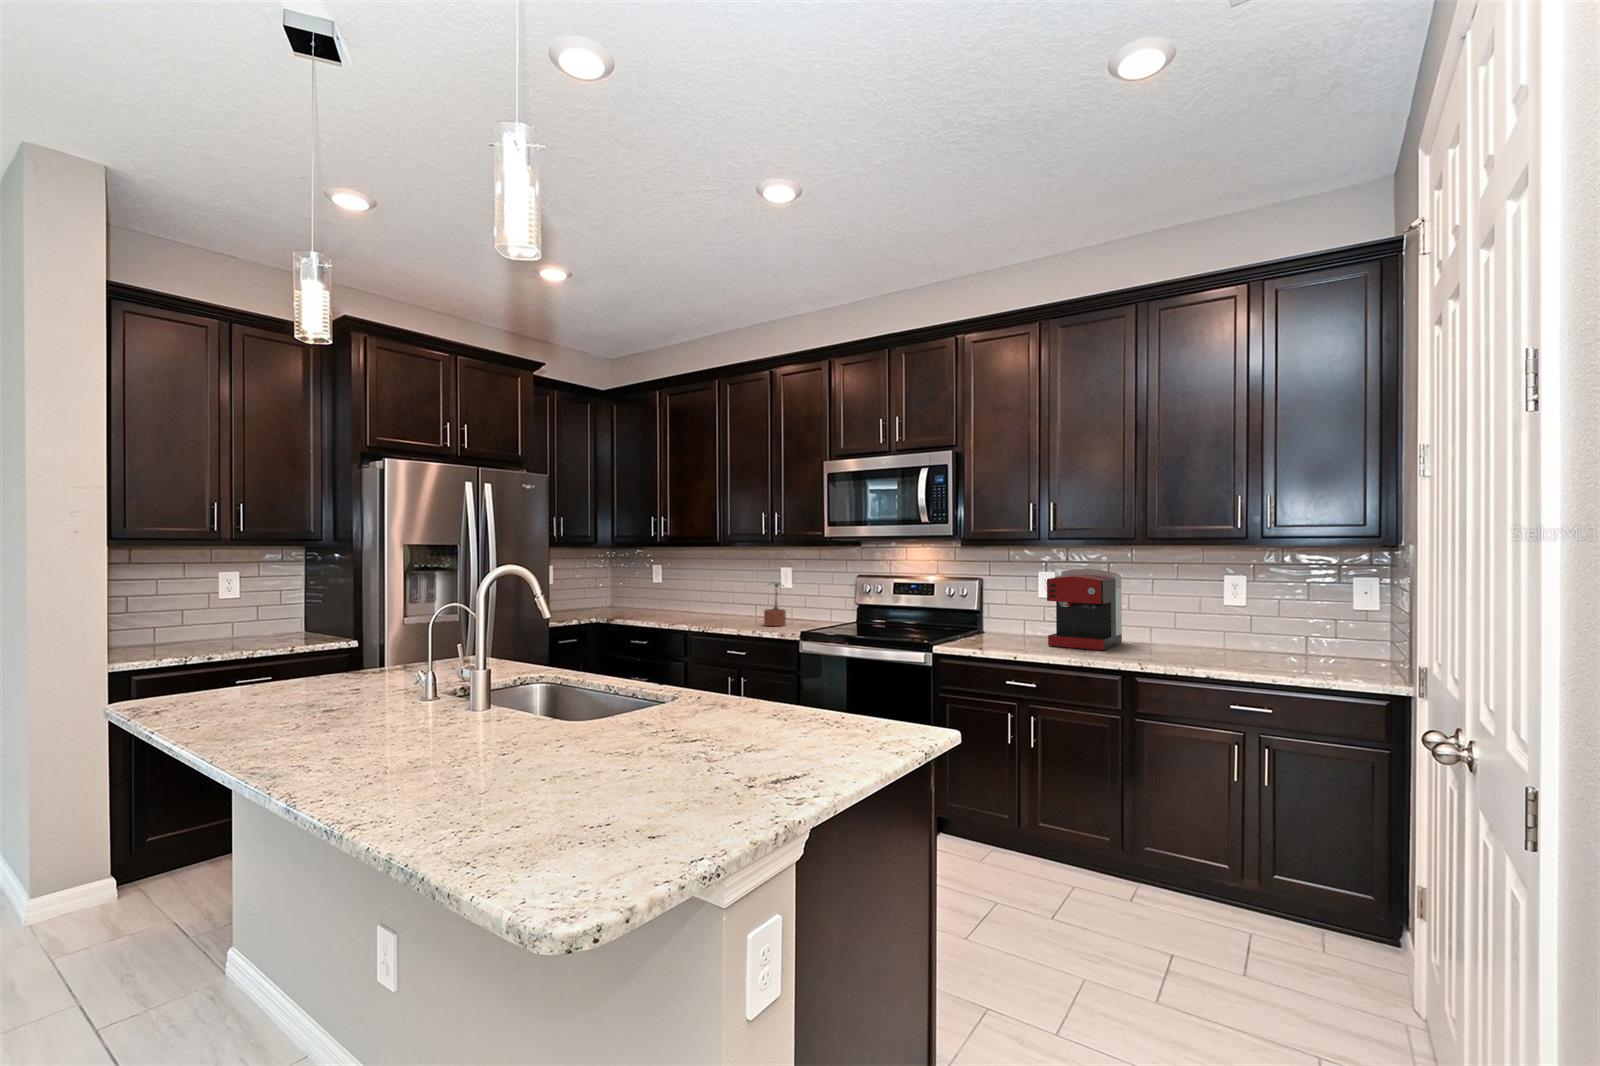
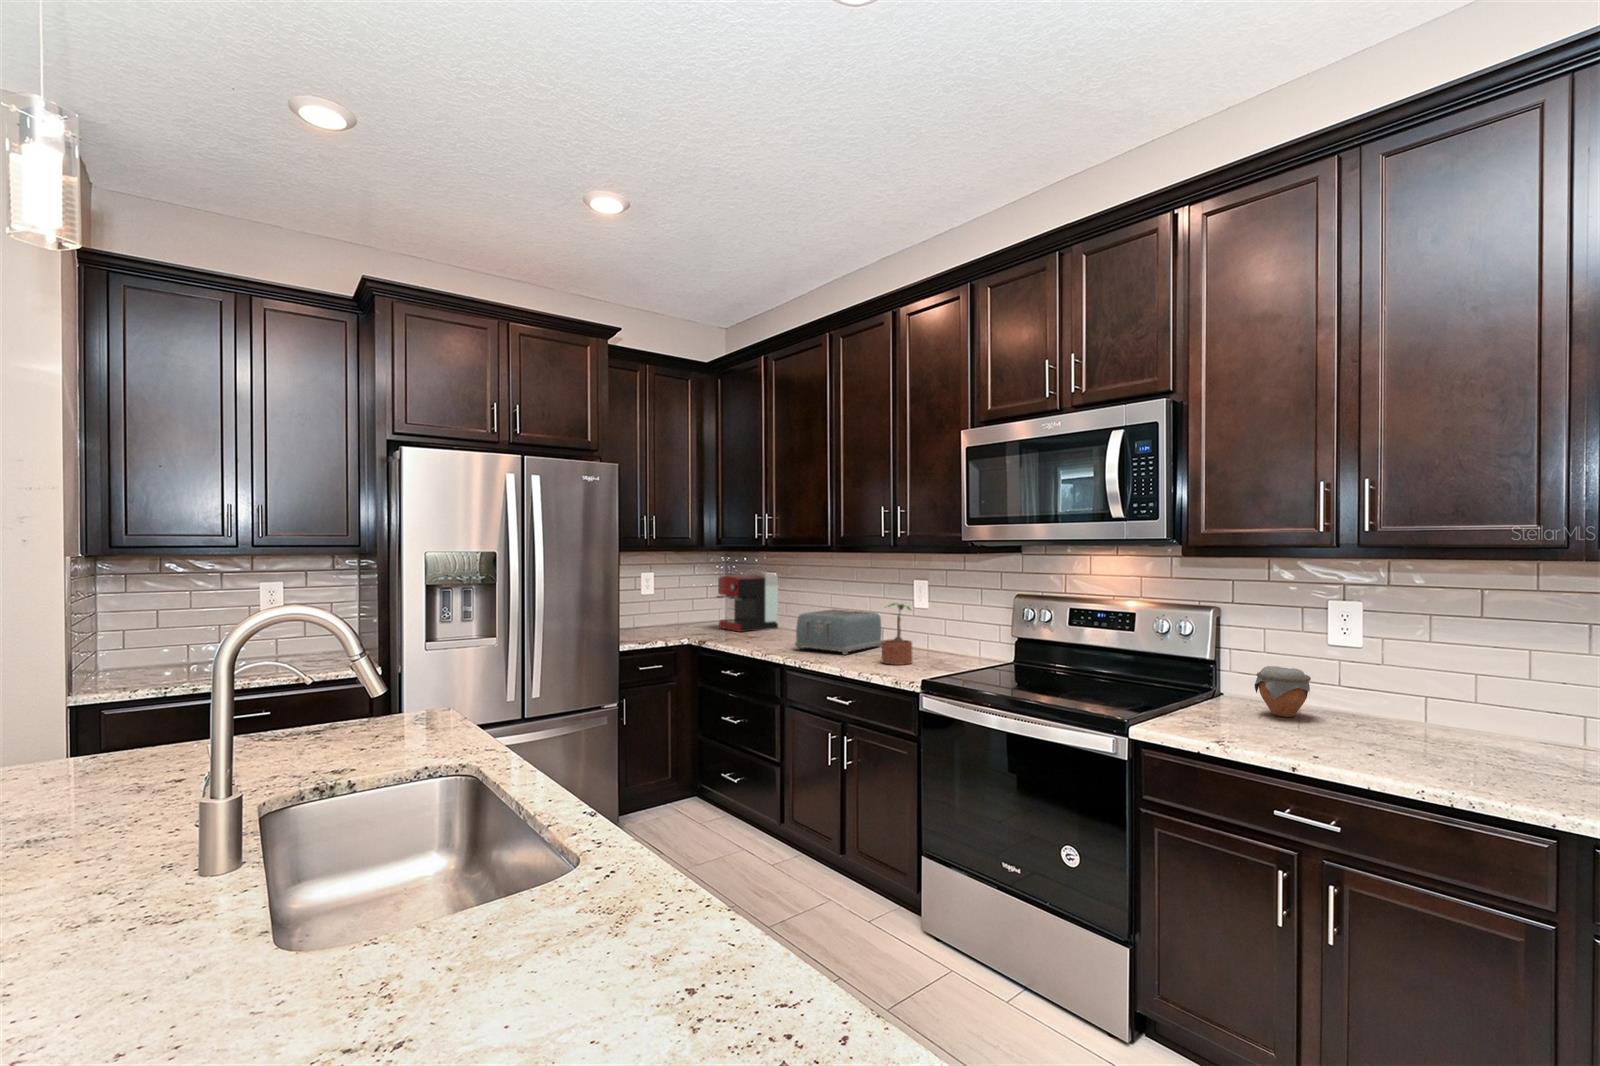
coffee maker: present [1047,569,1122,650] -> present [717,570,778,632]
toaster: none [692,591,758,622] -> present [795,609,882,655]
jar: none [1000,610,1029,639] -> present [1255,666,1311,717]

